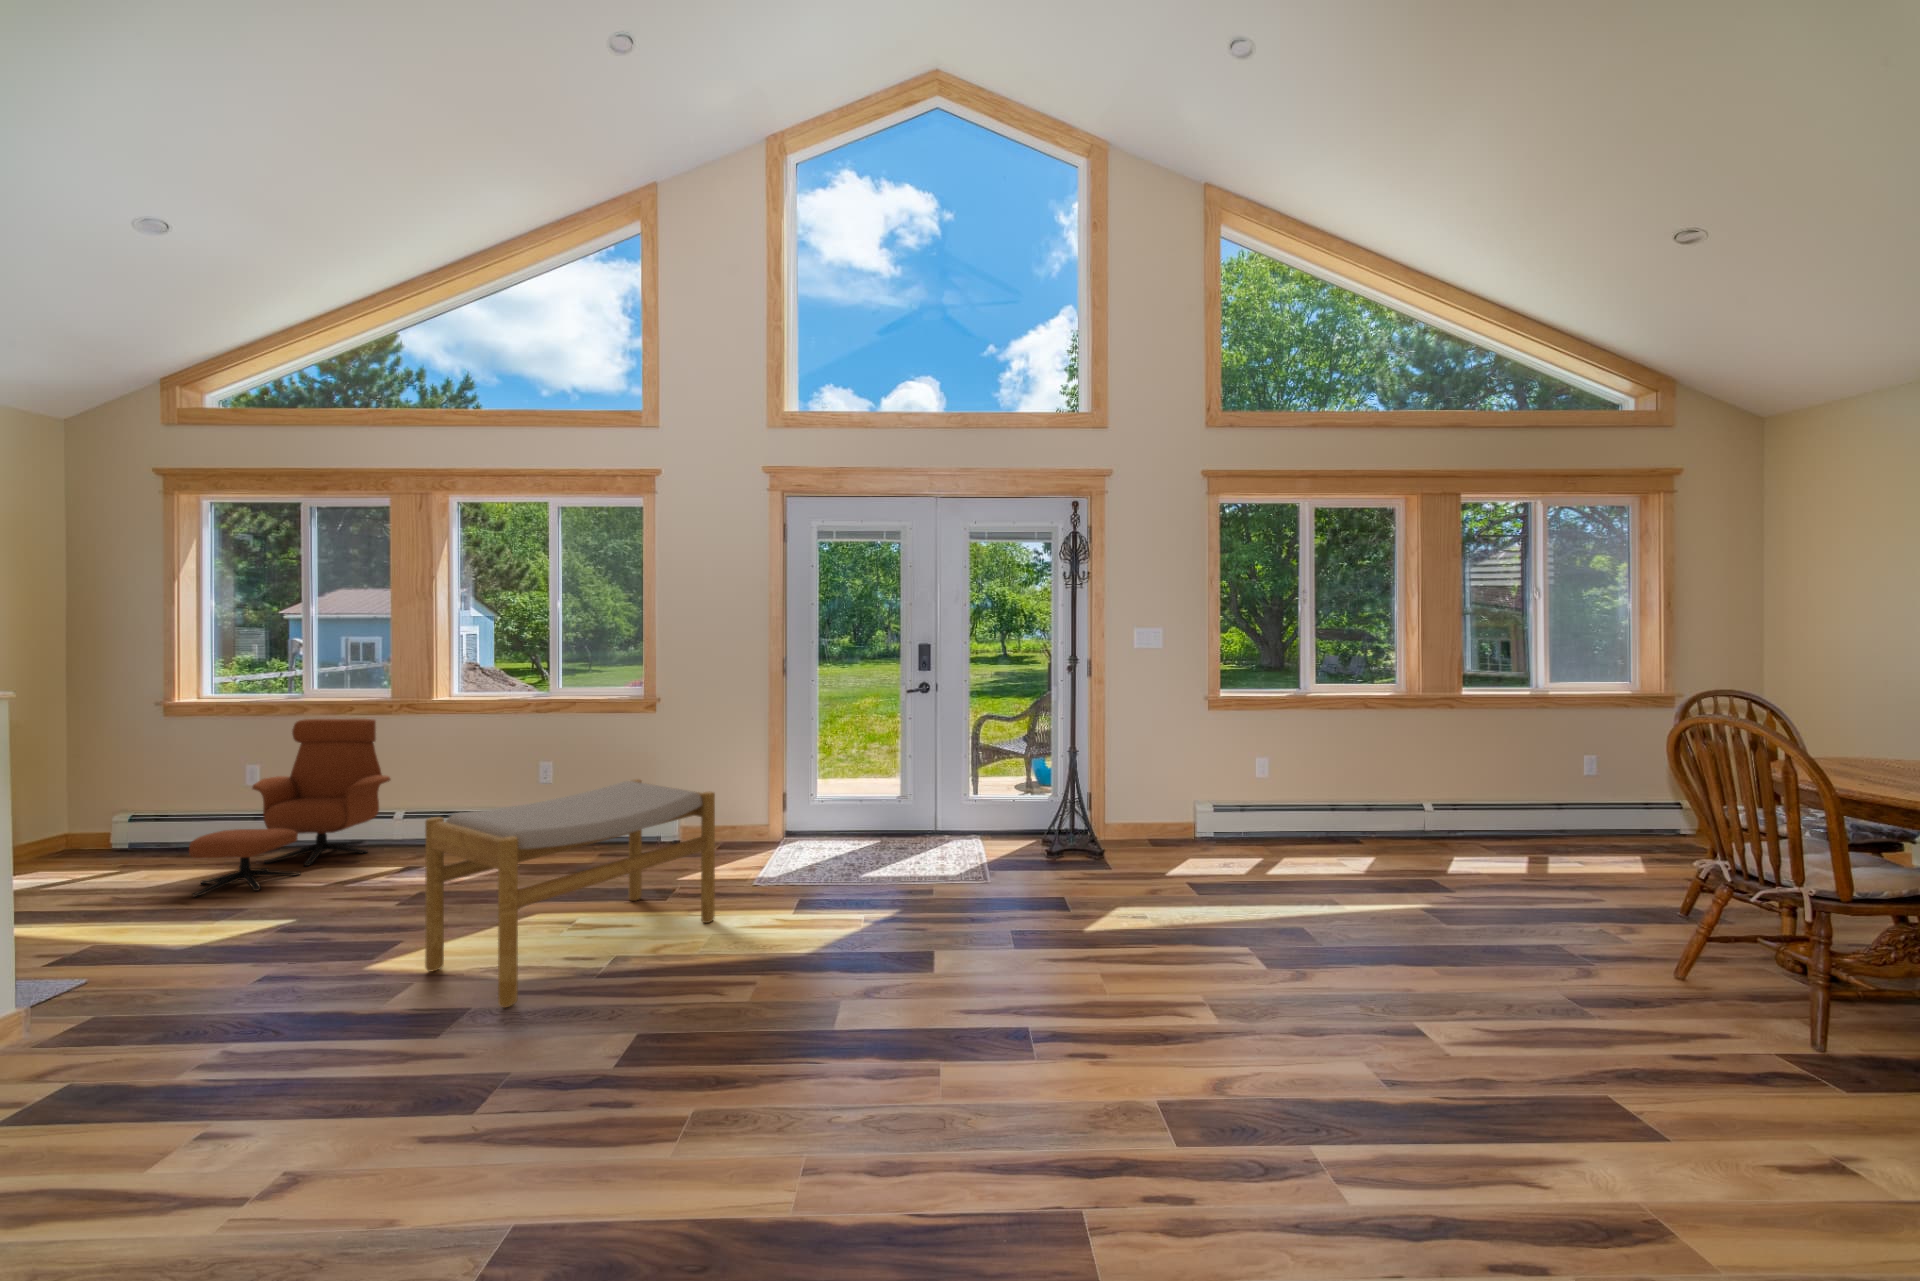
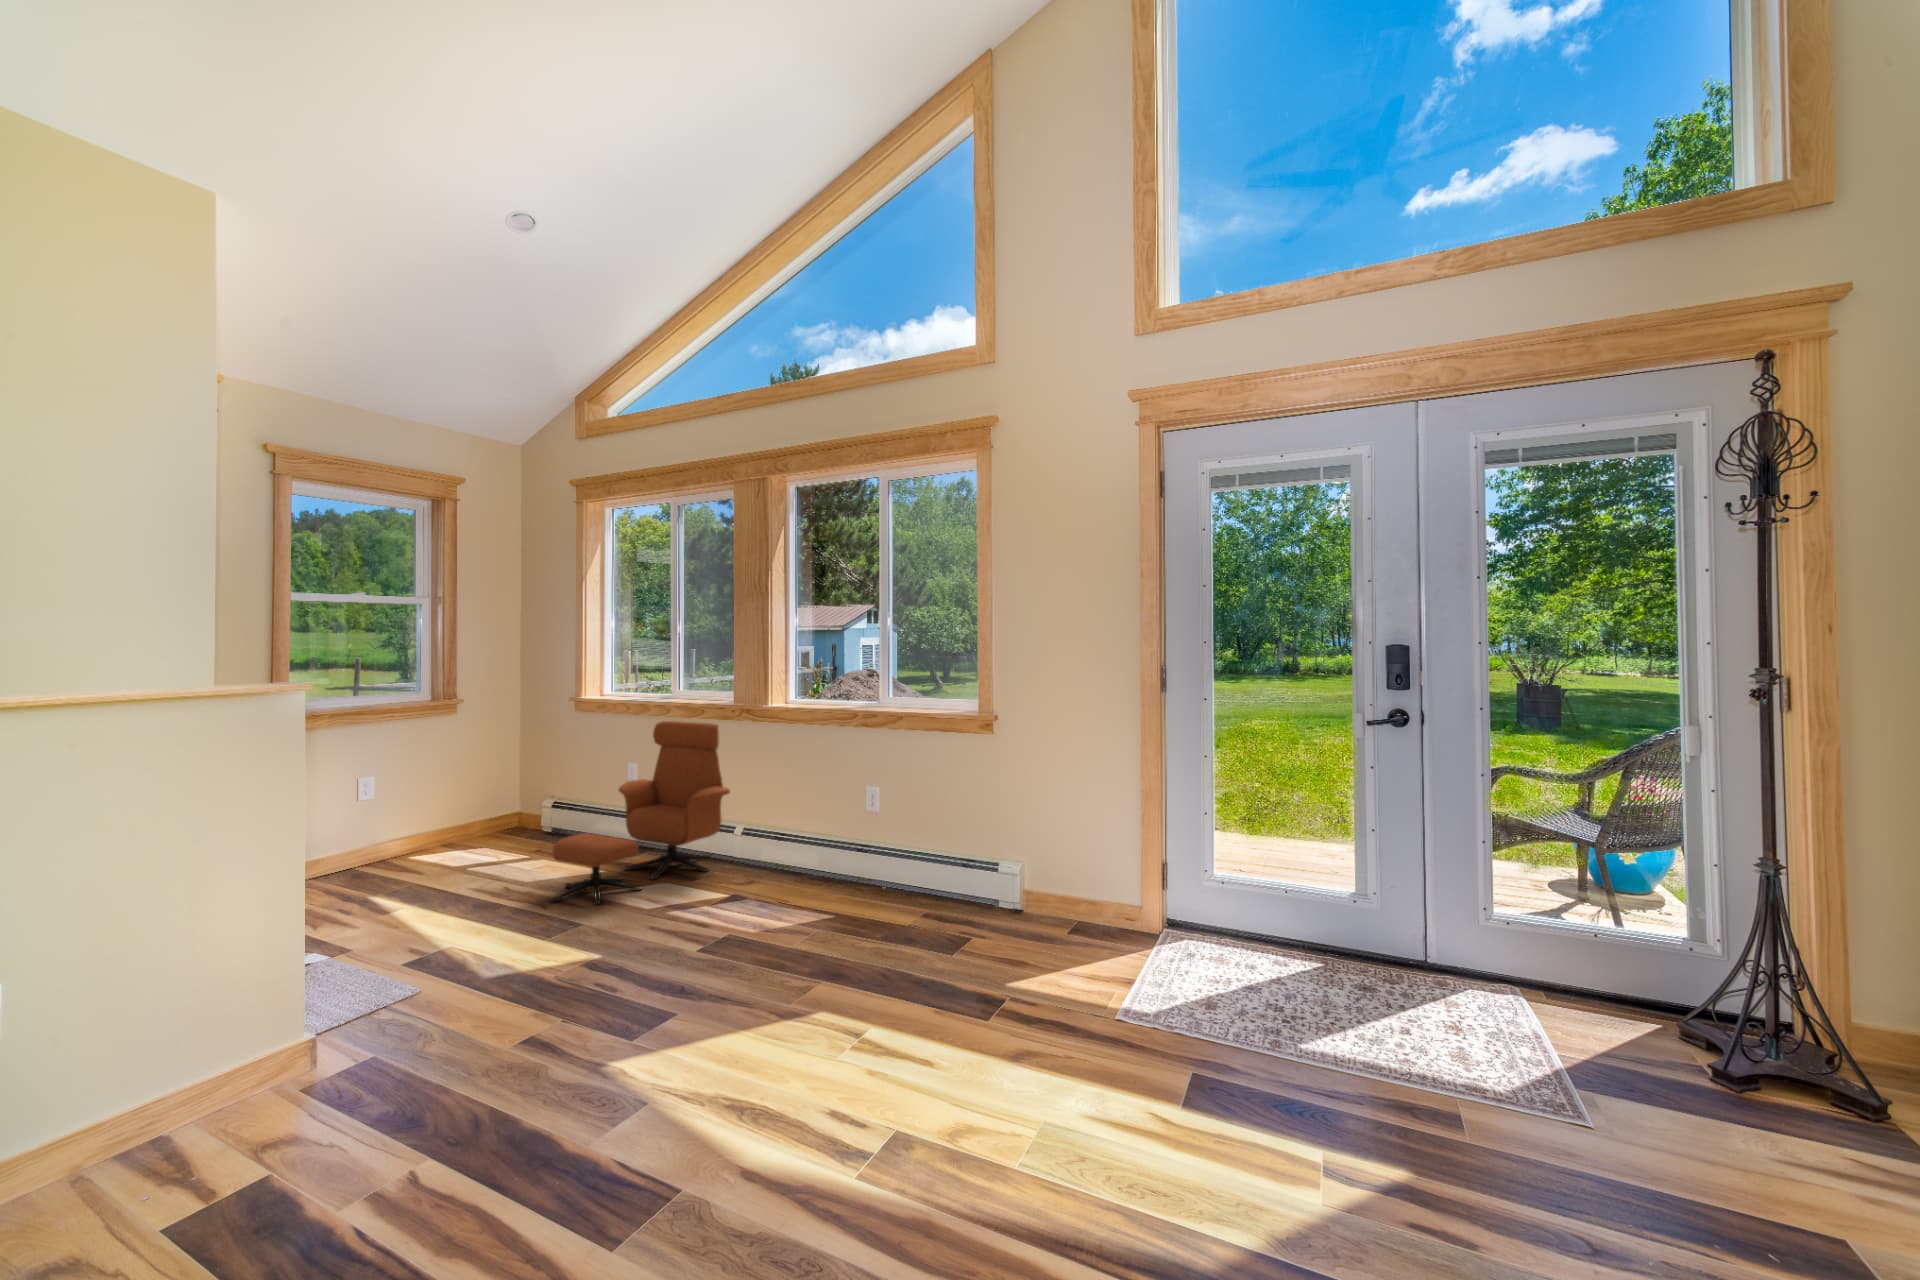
footstool: present [425,779,715,1007] -> none [663,832,1042,1191]

